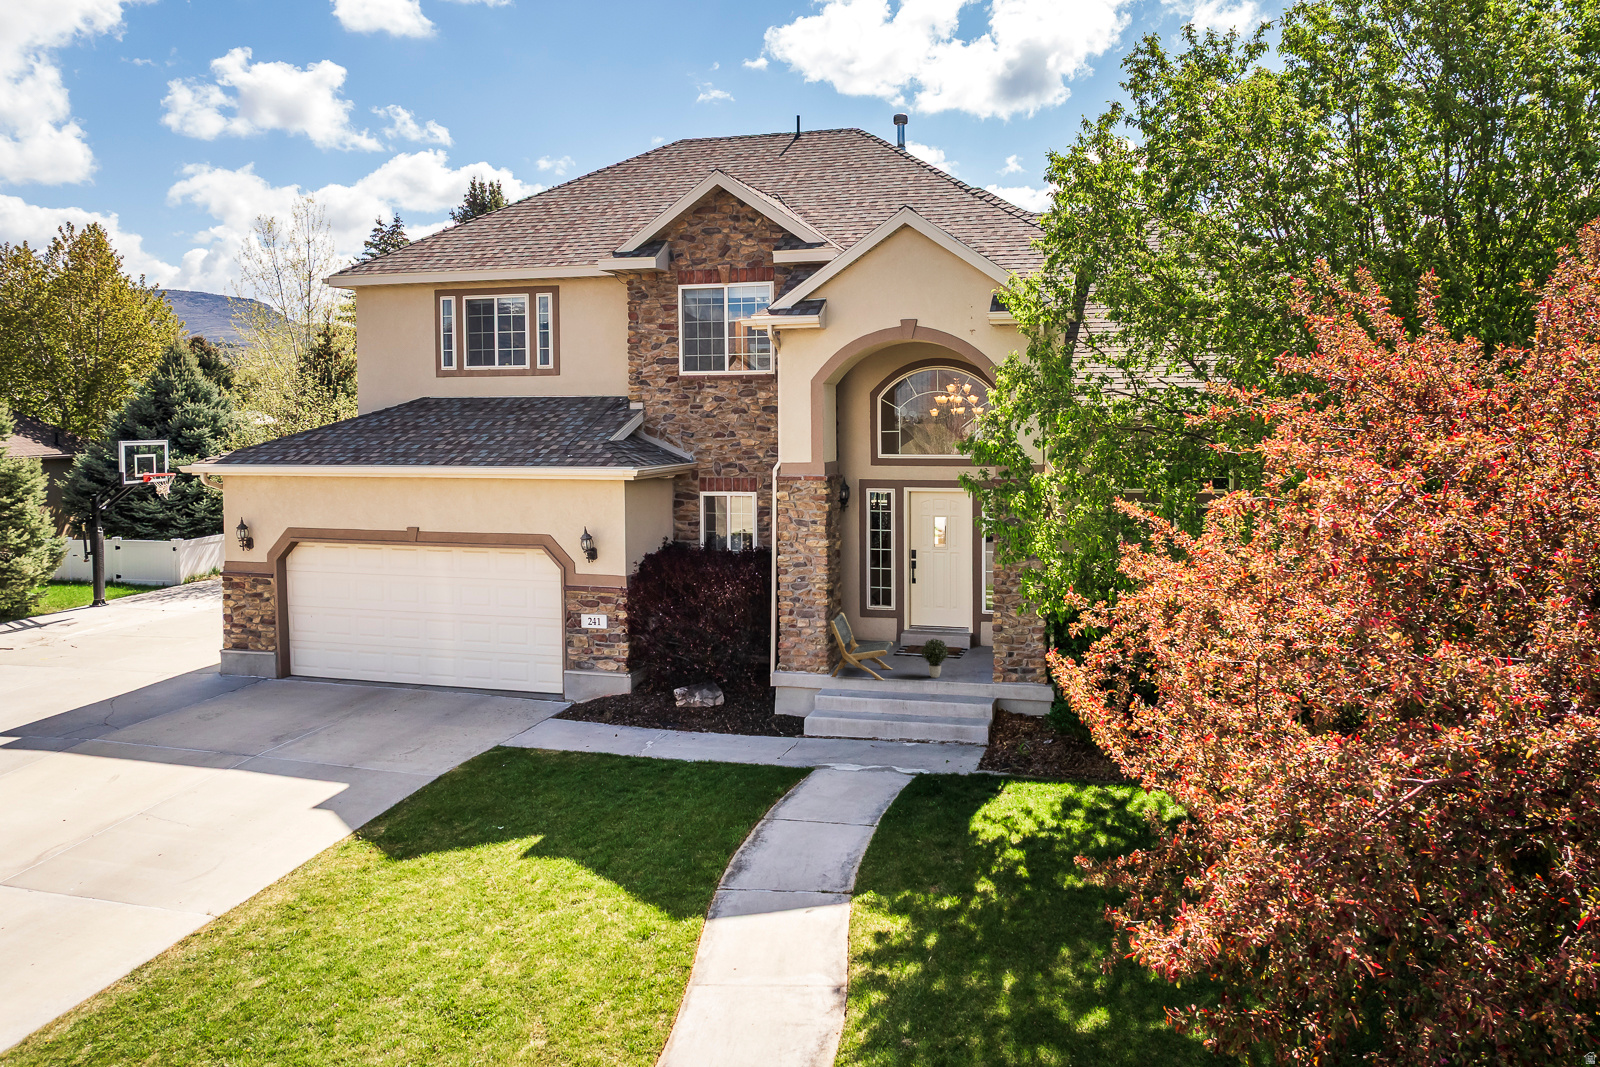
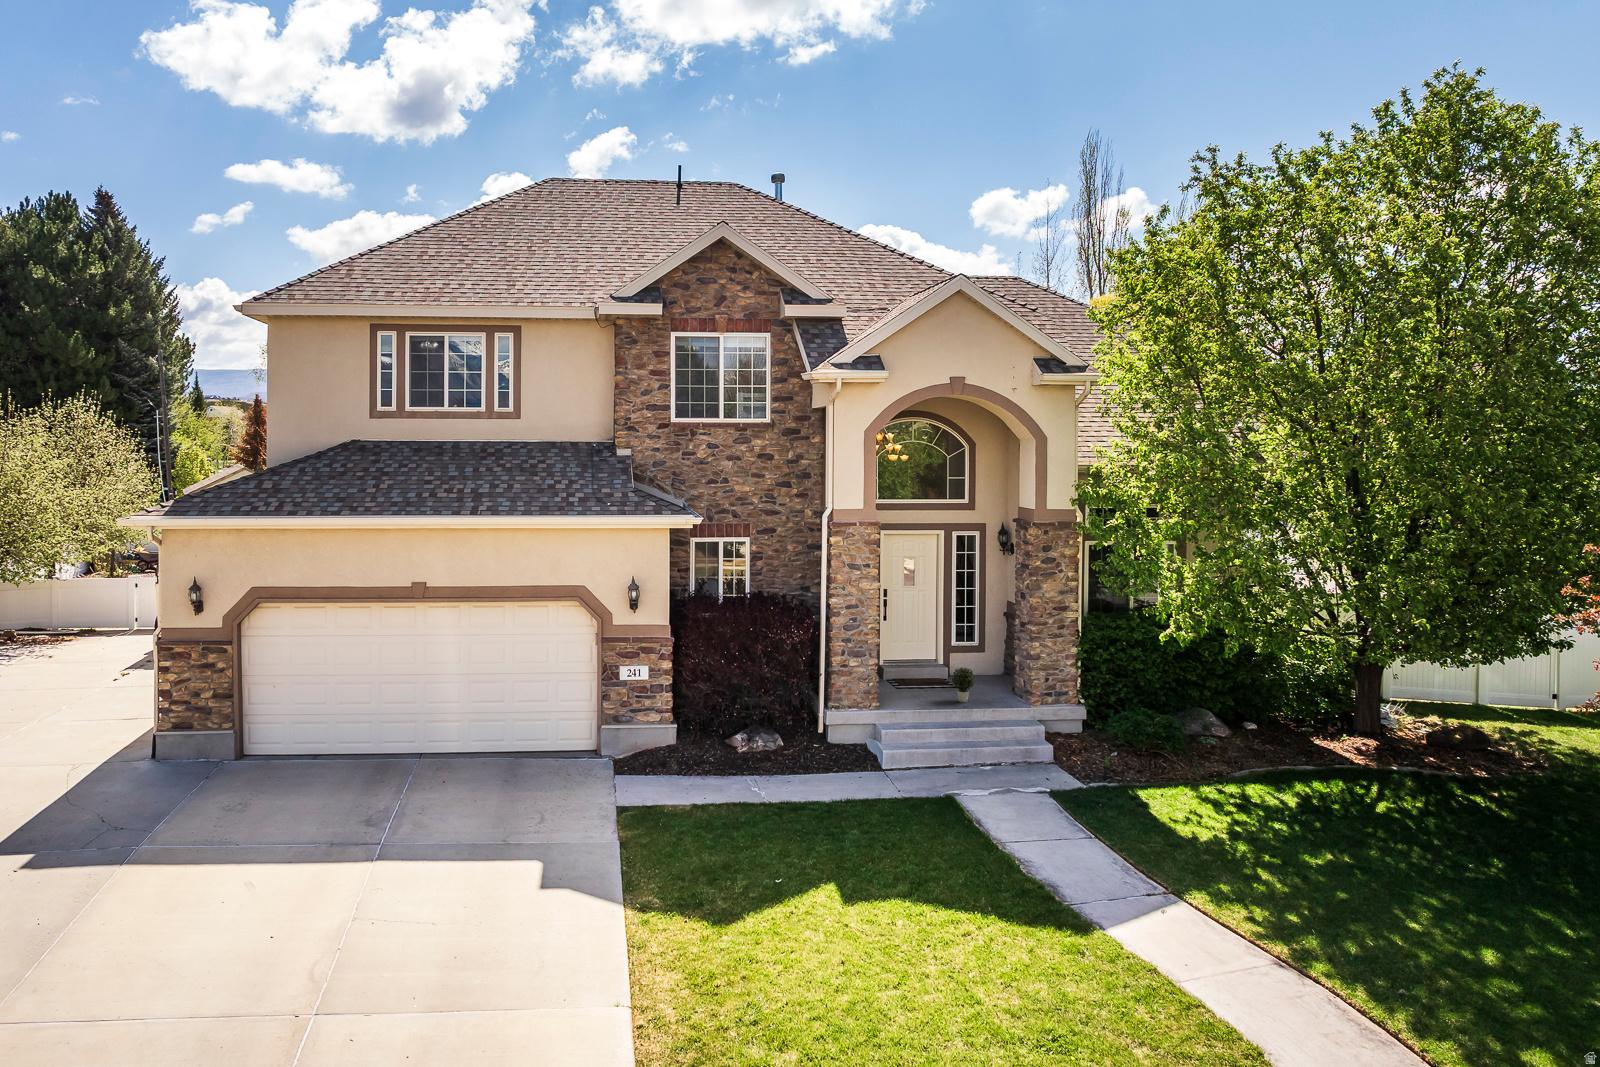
lounge chair: present [830,612,893,680] -> none [870,648,928,709]

